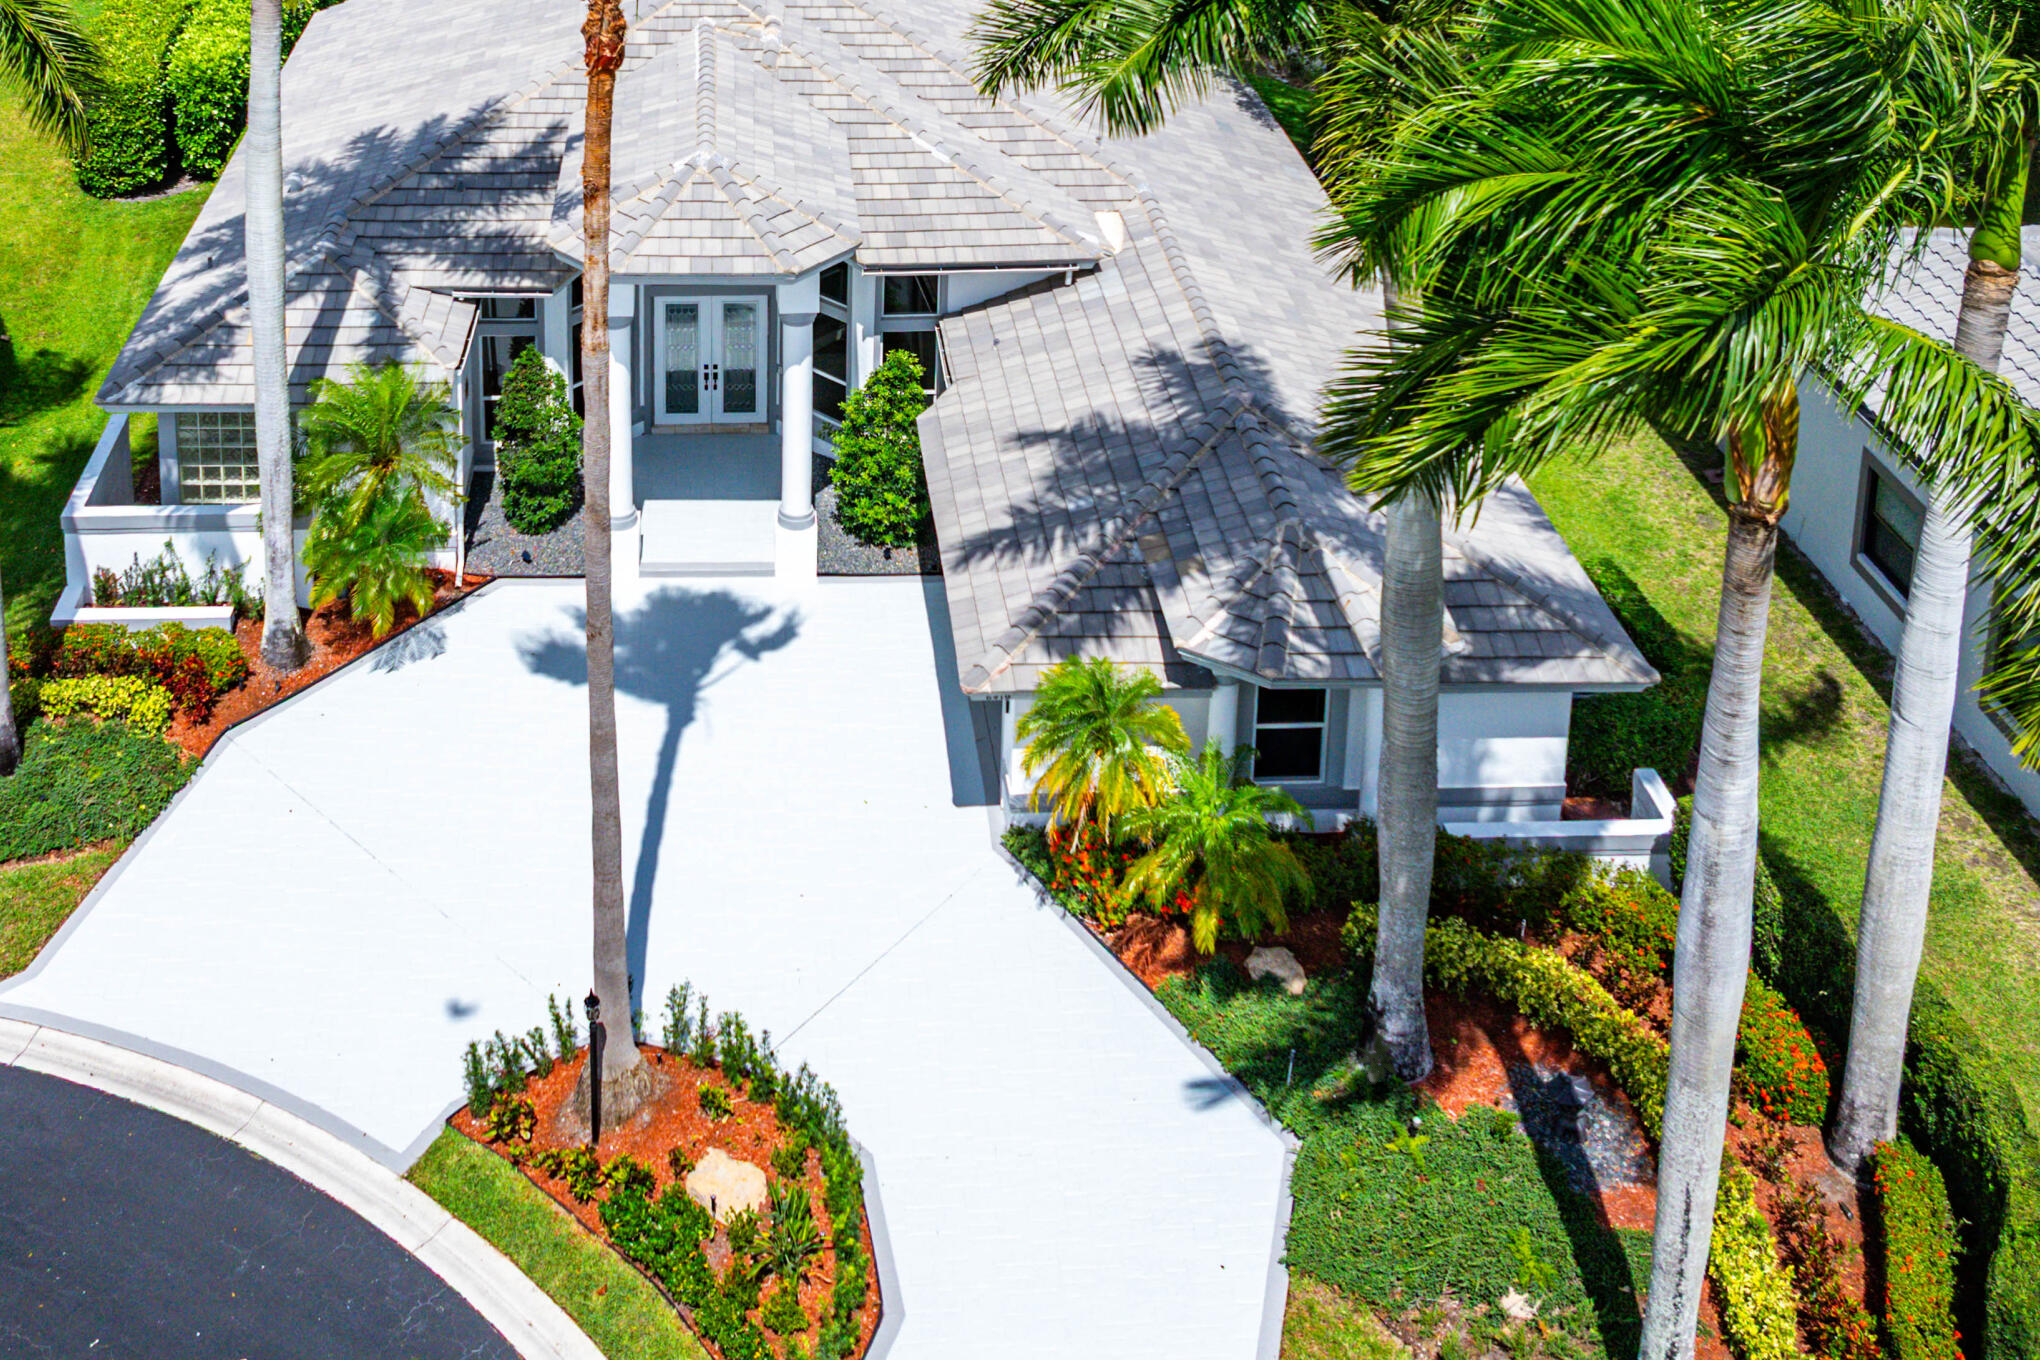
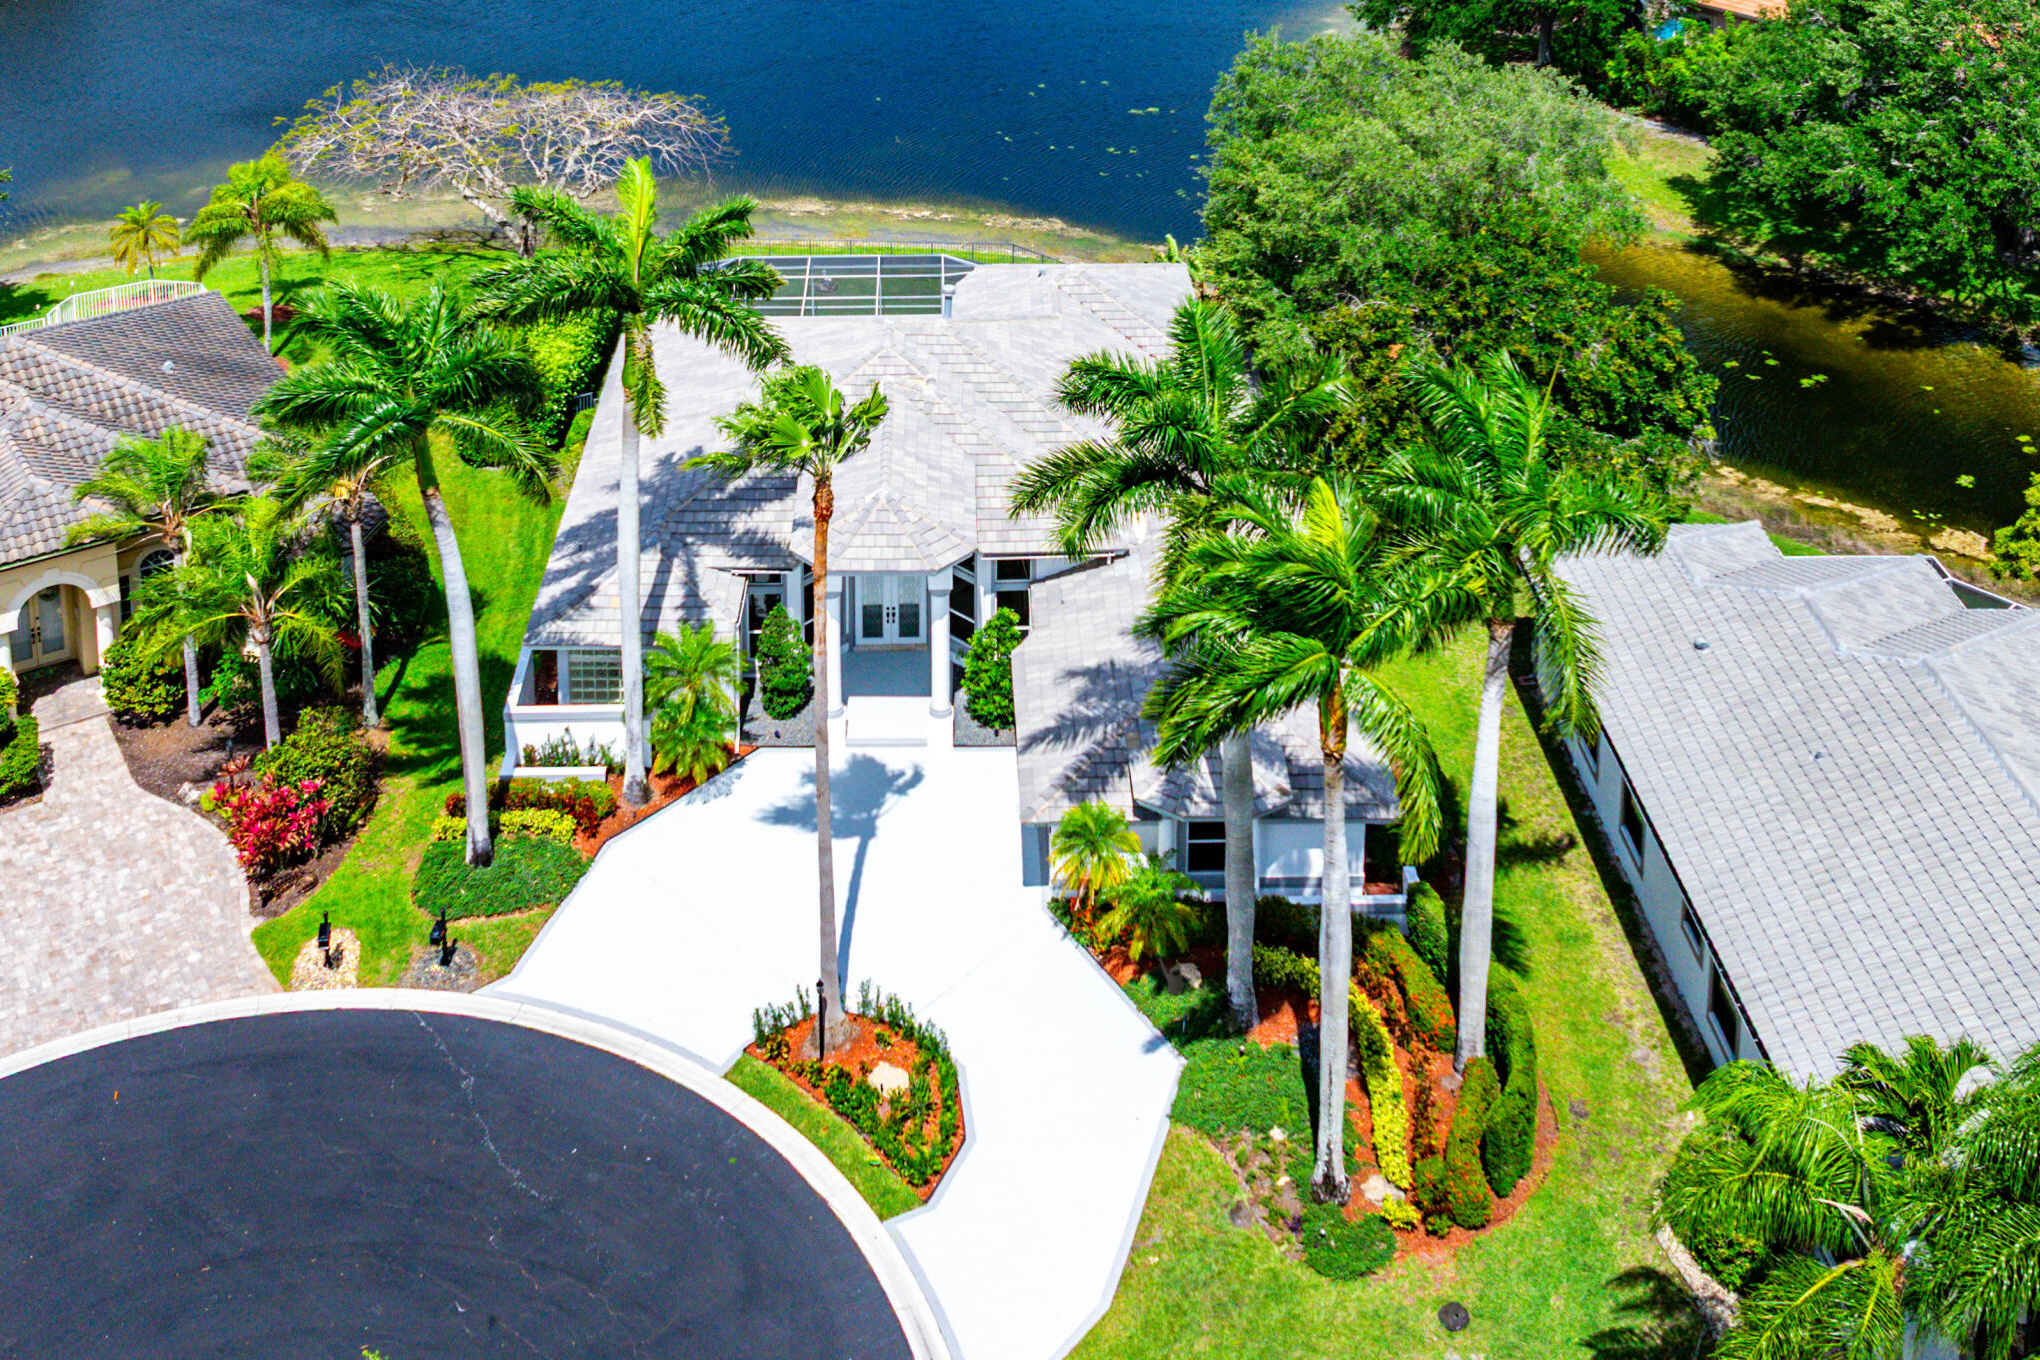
watering can: none [1222,939,1273,1009] -> present [1160,959,1183,995]

